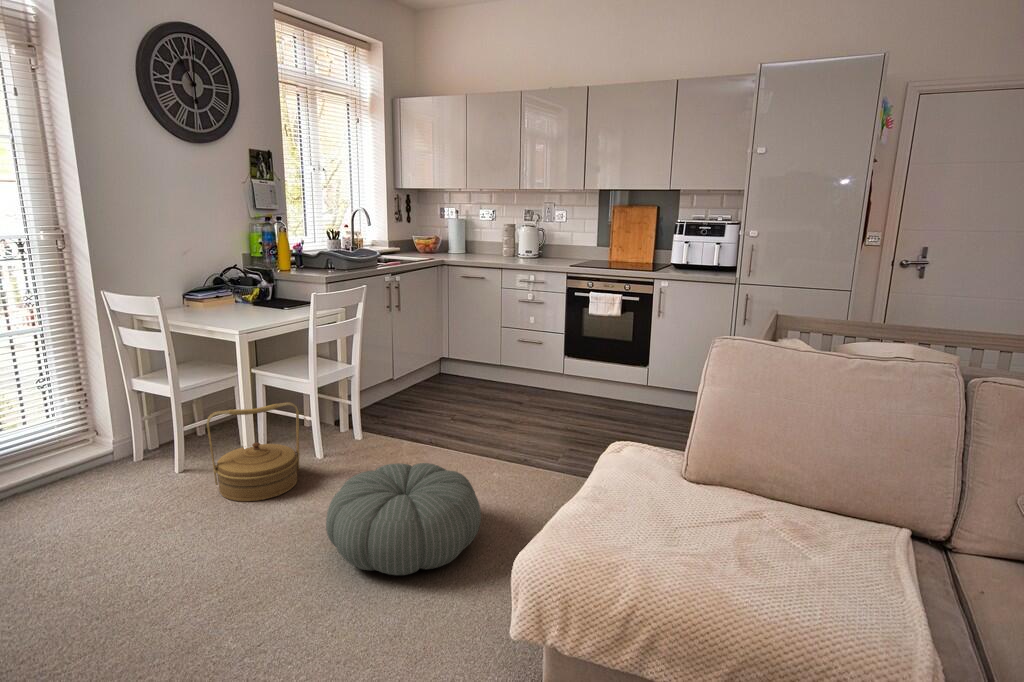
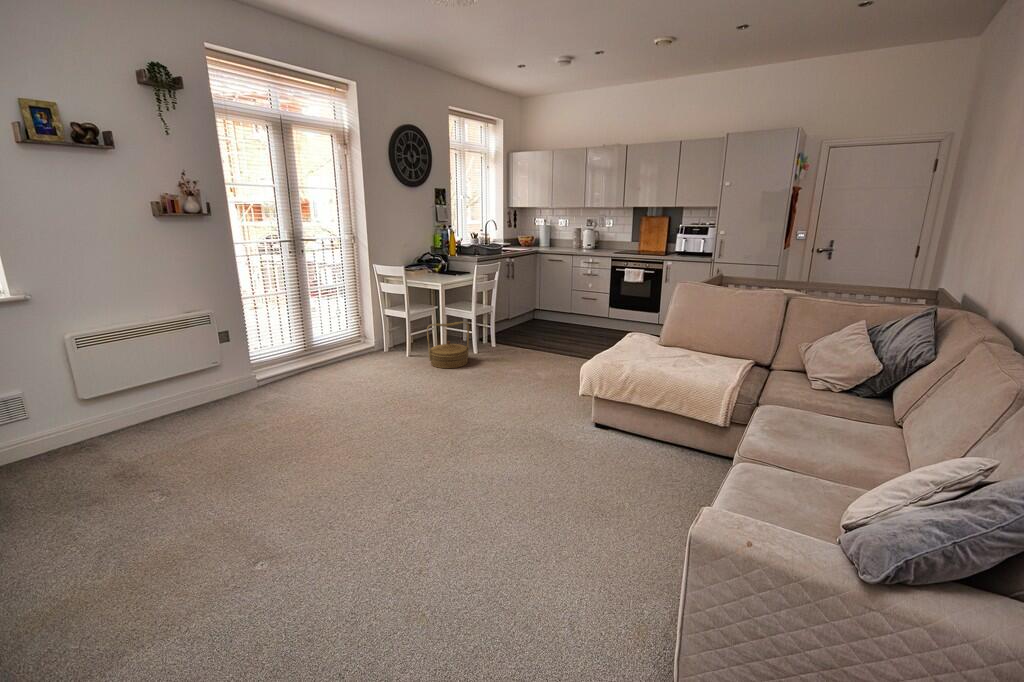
pouf: present [326,463,481,575] -> none [490,349,563,394]

